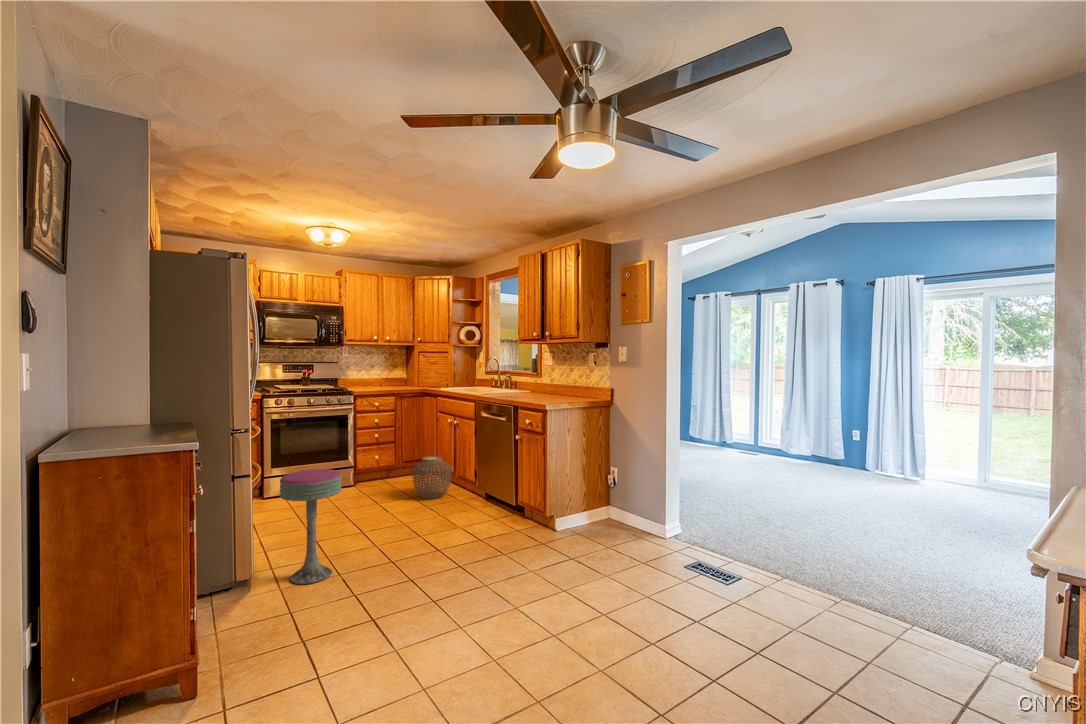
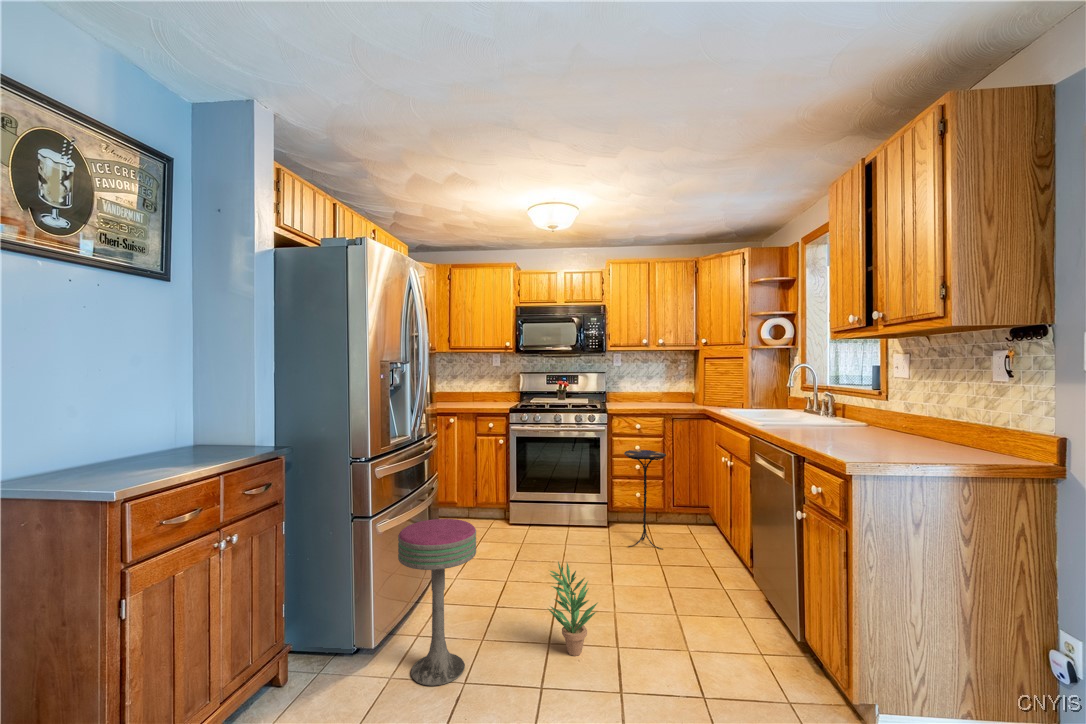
side table: none [377,420,409,492] -> present [624,450,666,548]
woven basket: present [413,456,451,499] -> none [659,510,717,577]
potted plant: none [378,487,411,546] -> present [548,562,597,656]

